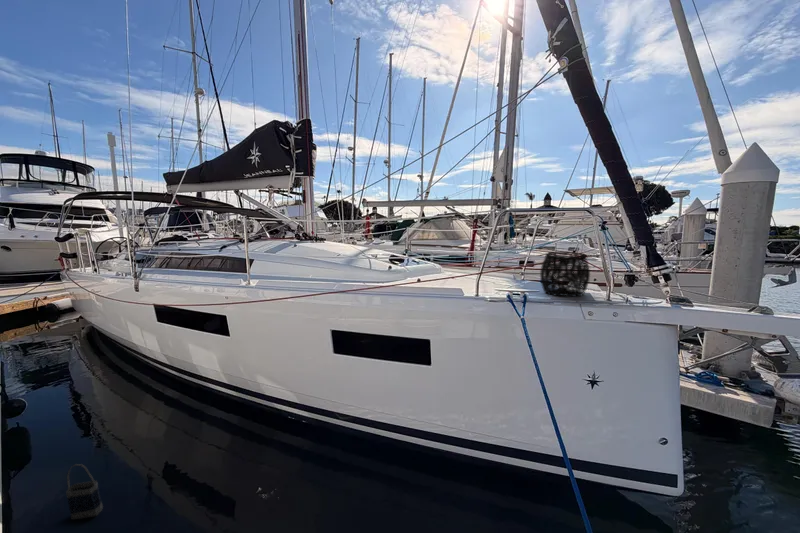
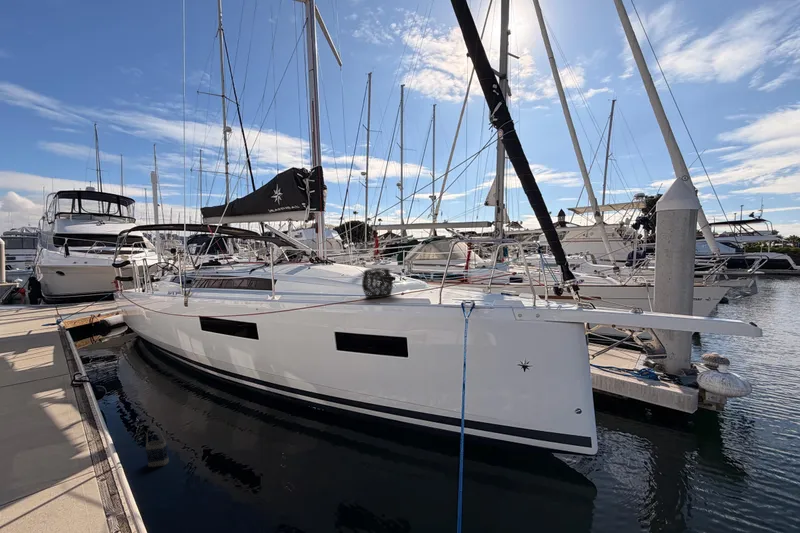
woven basket: present [540,252,590,297] -> present [362,268,393,298]

